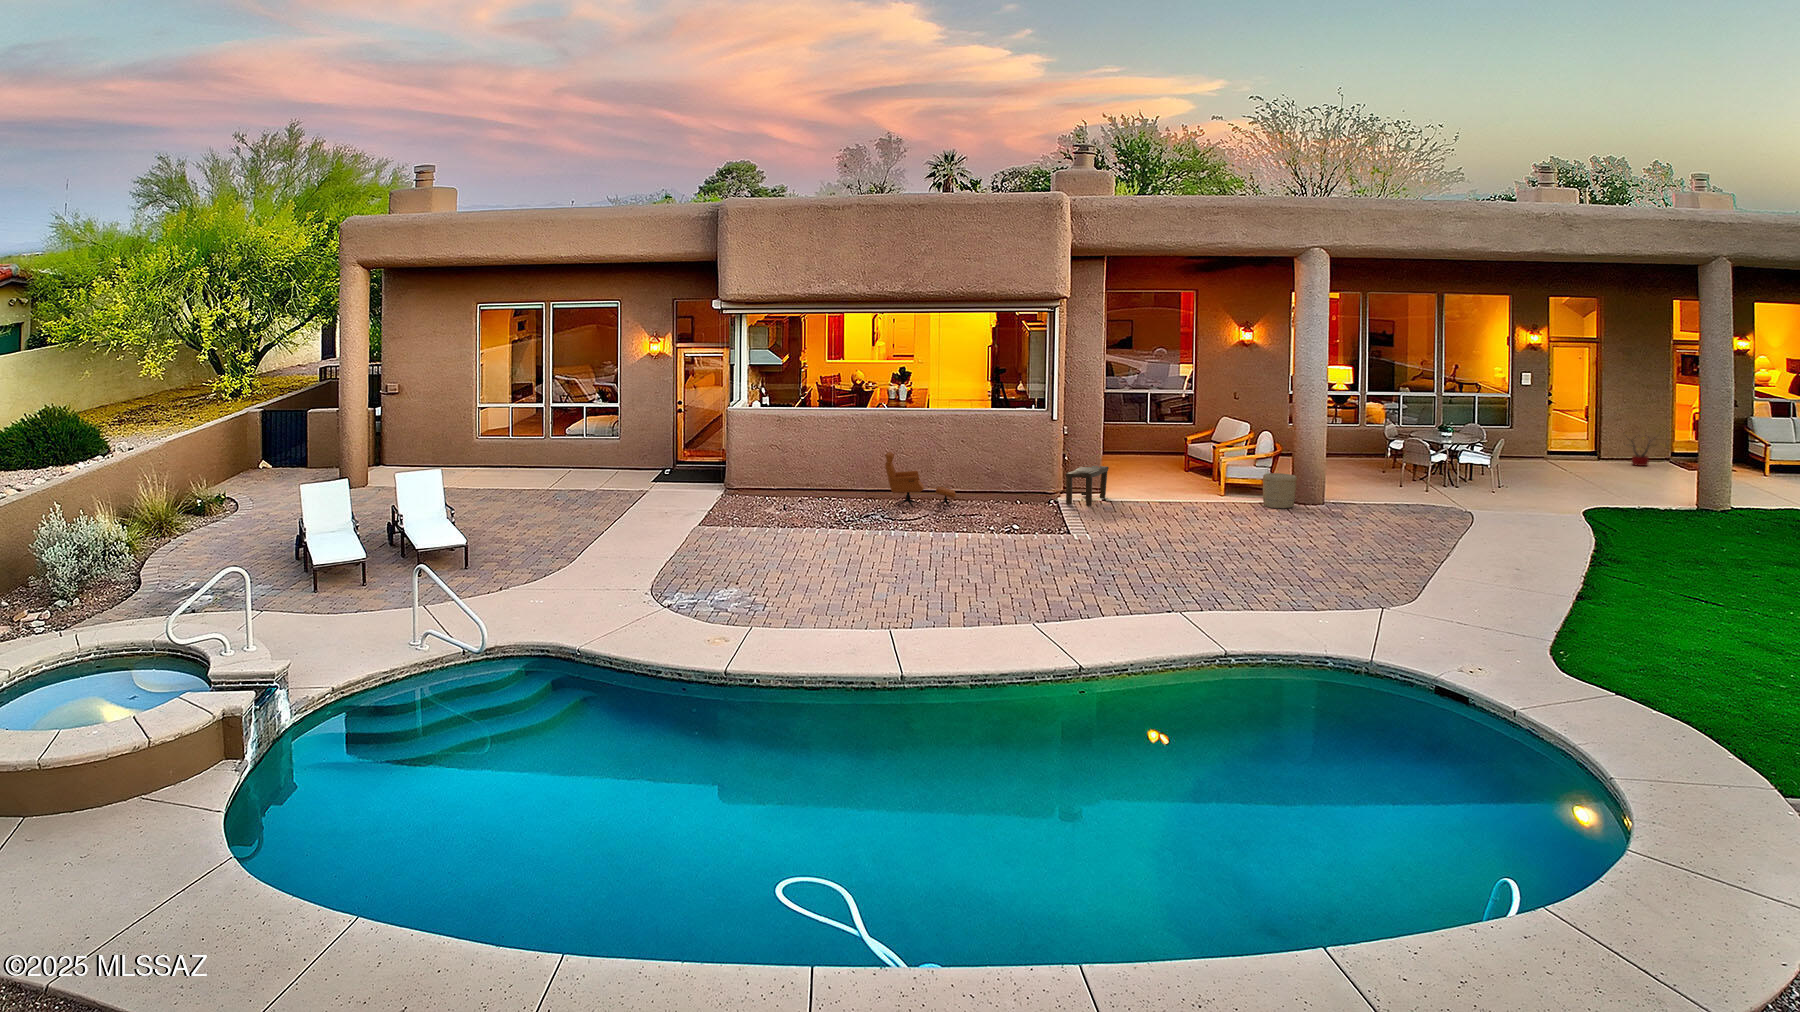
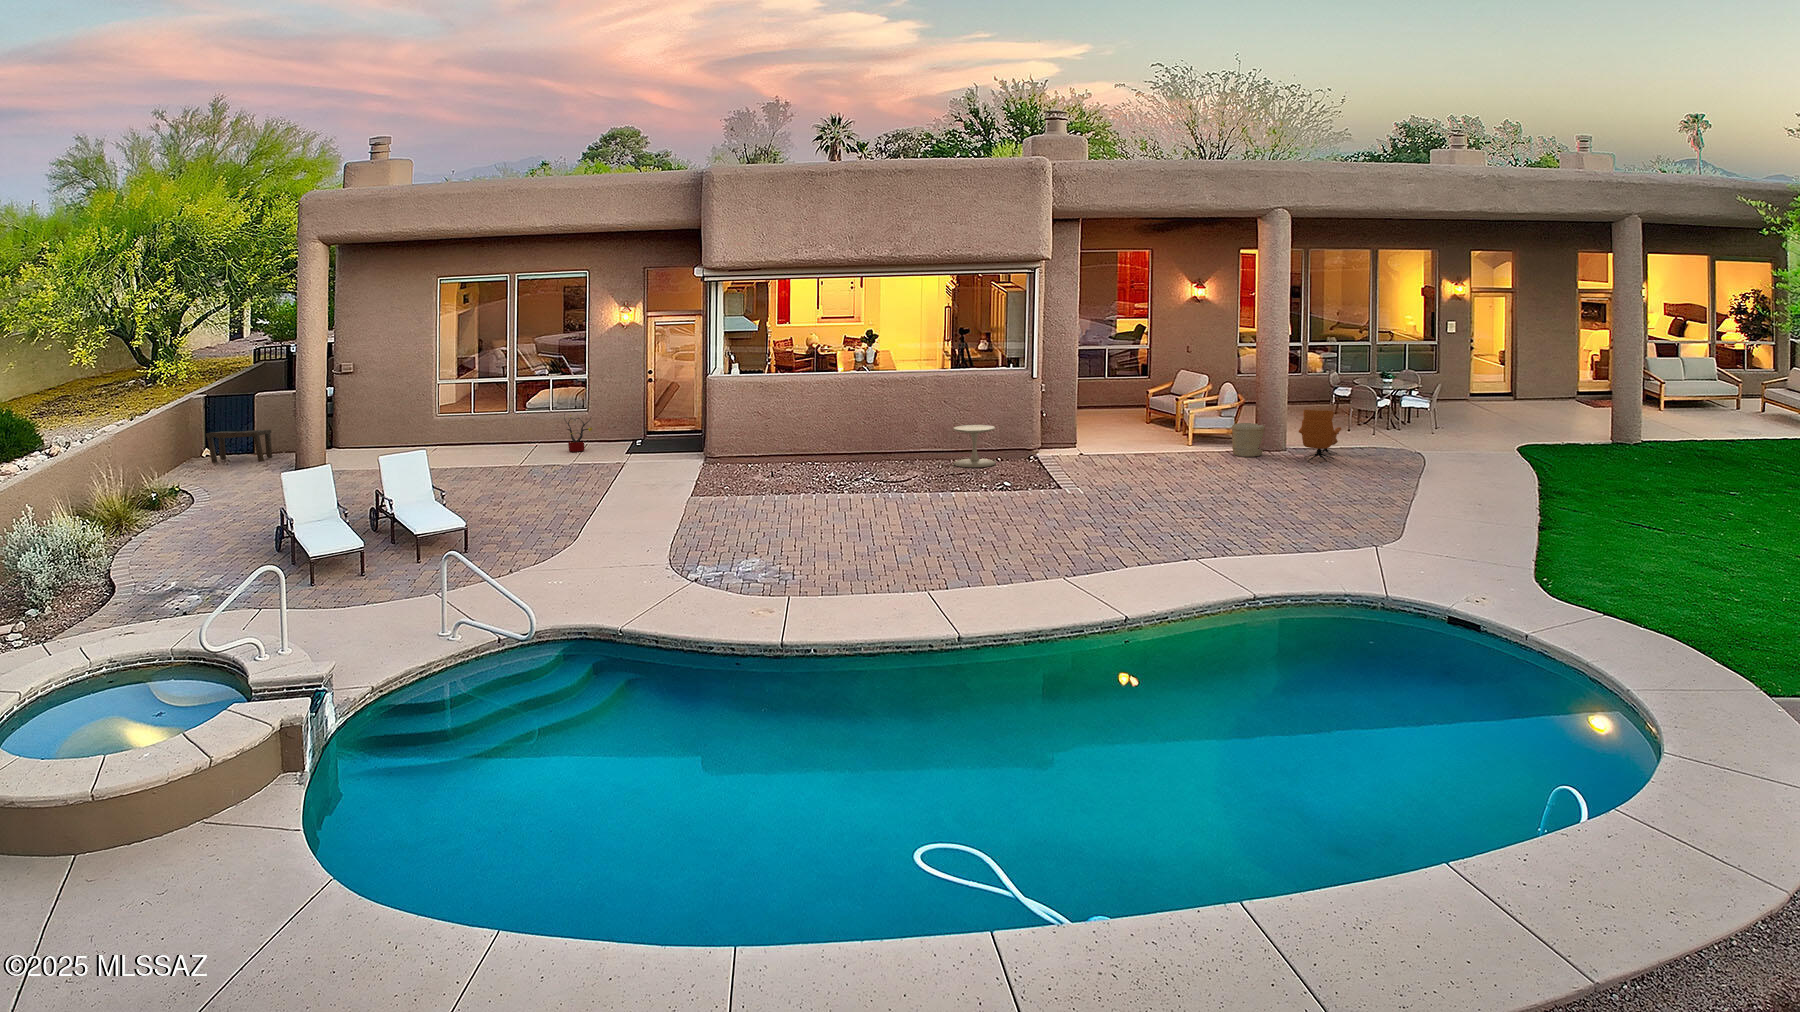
decorative plant: present [1631,440,1651,466] -> present [564,414,592,452]
armchair: present [885,452,956,507] -> present [1299,410,1341,462]
side table: none [972,465,1016,508] -> present [953,425,996,467]
bench: present [1066,466,1109,506] -> present [206,430,272,463]

